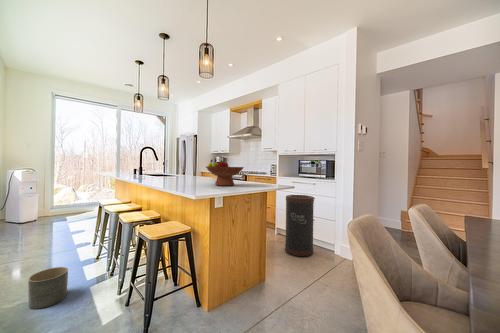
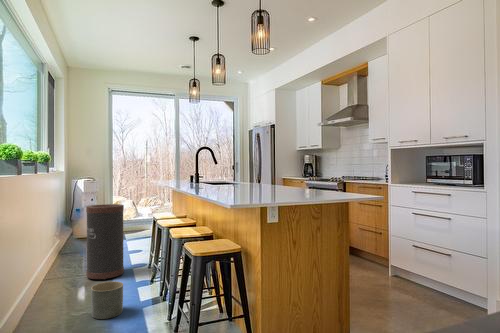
fruit bowl: present [206,159,243,186] -> none [259,160,310,195]
trash can: present [285,195,314,256] -> present [86,204,124,280]

